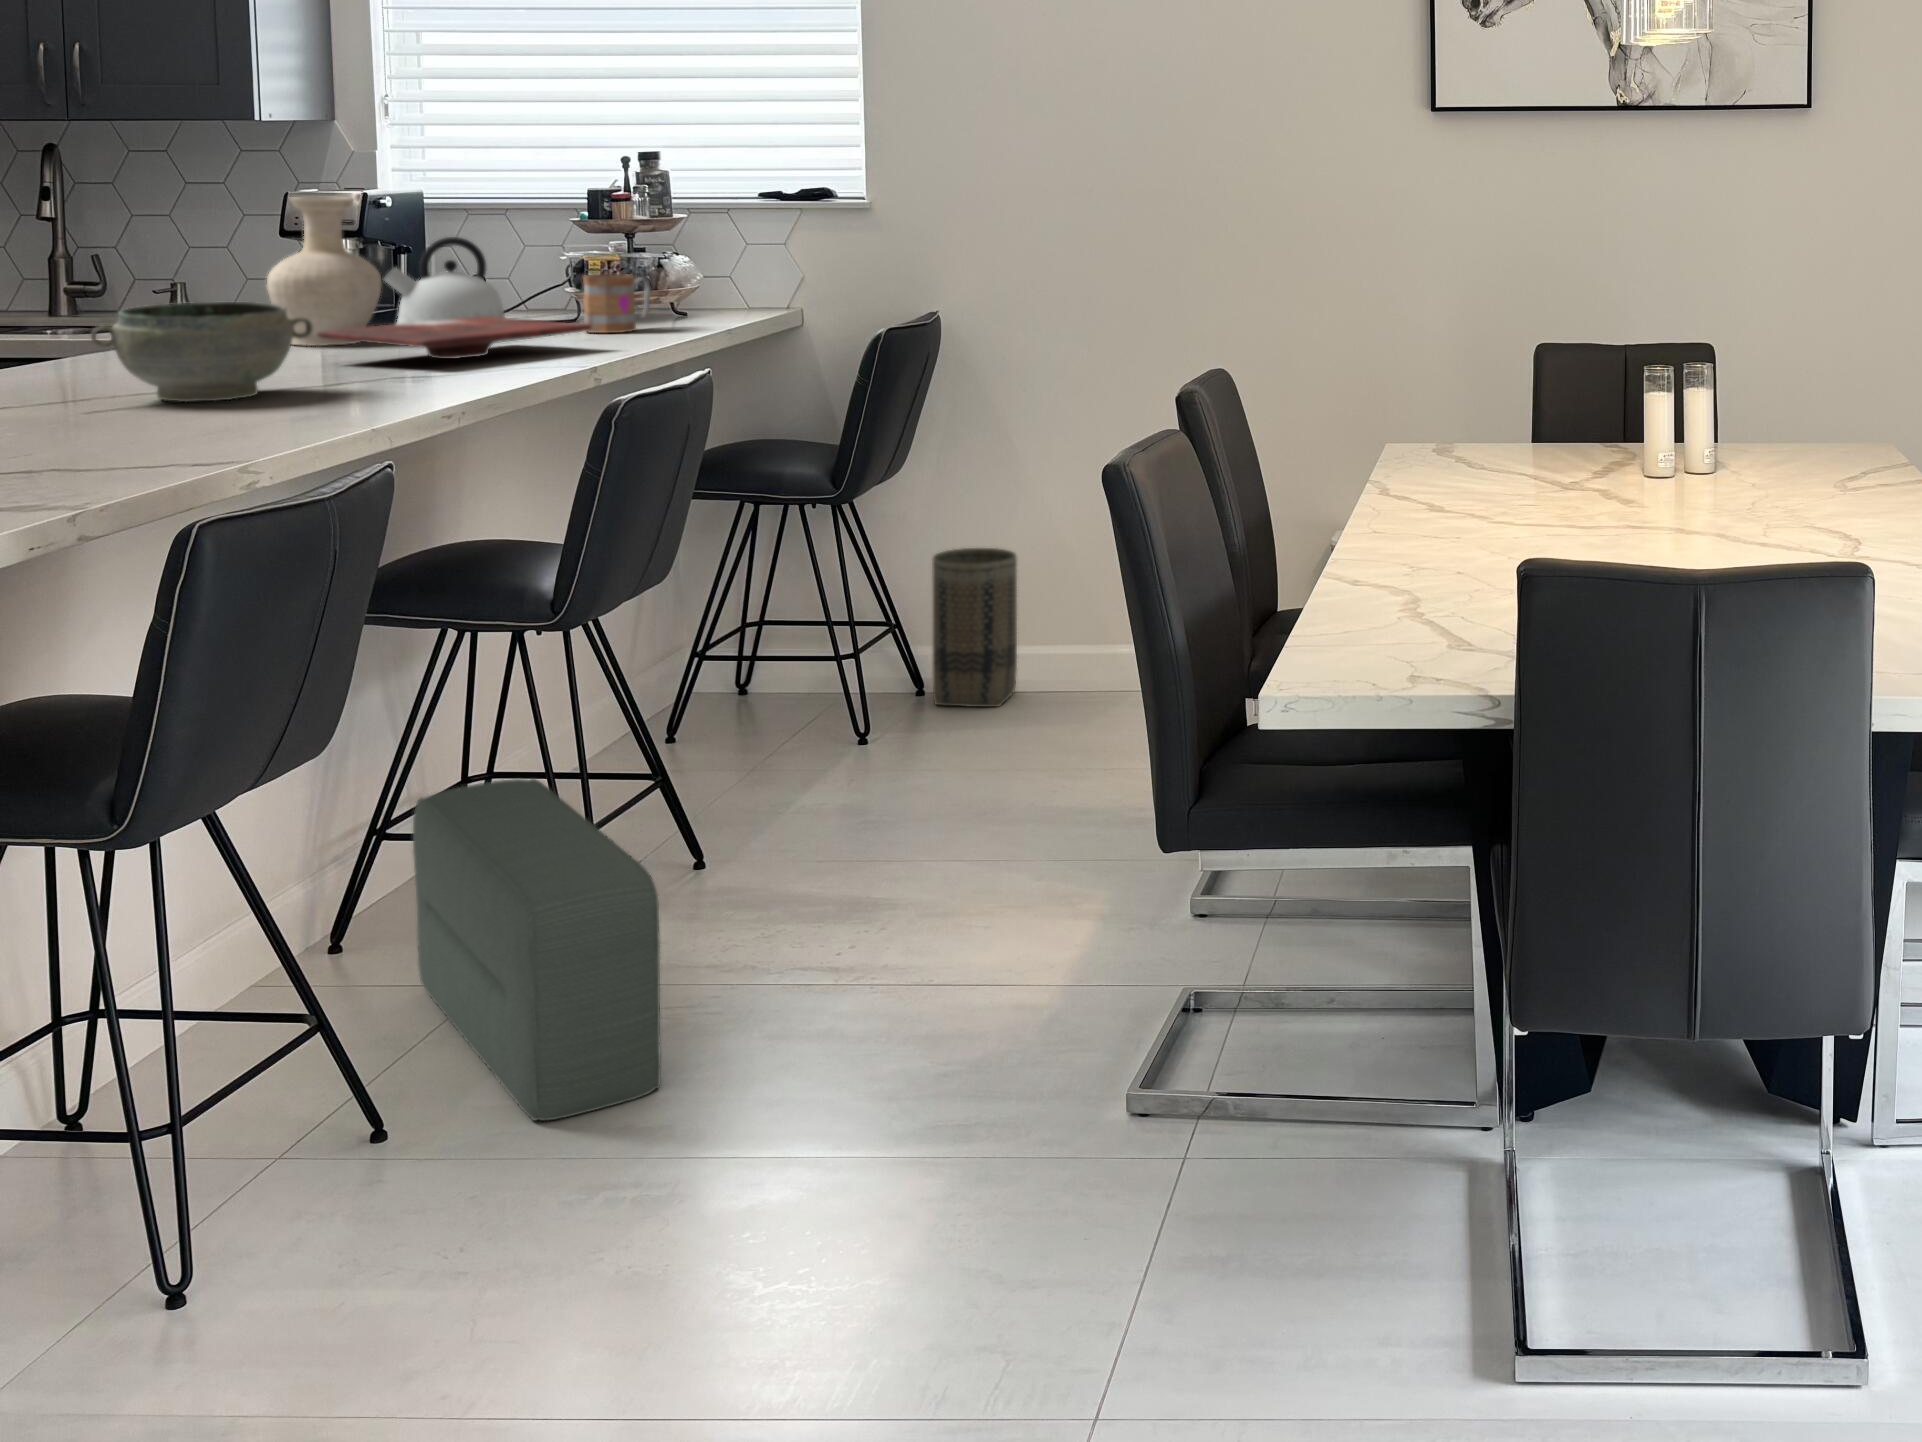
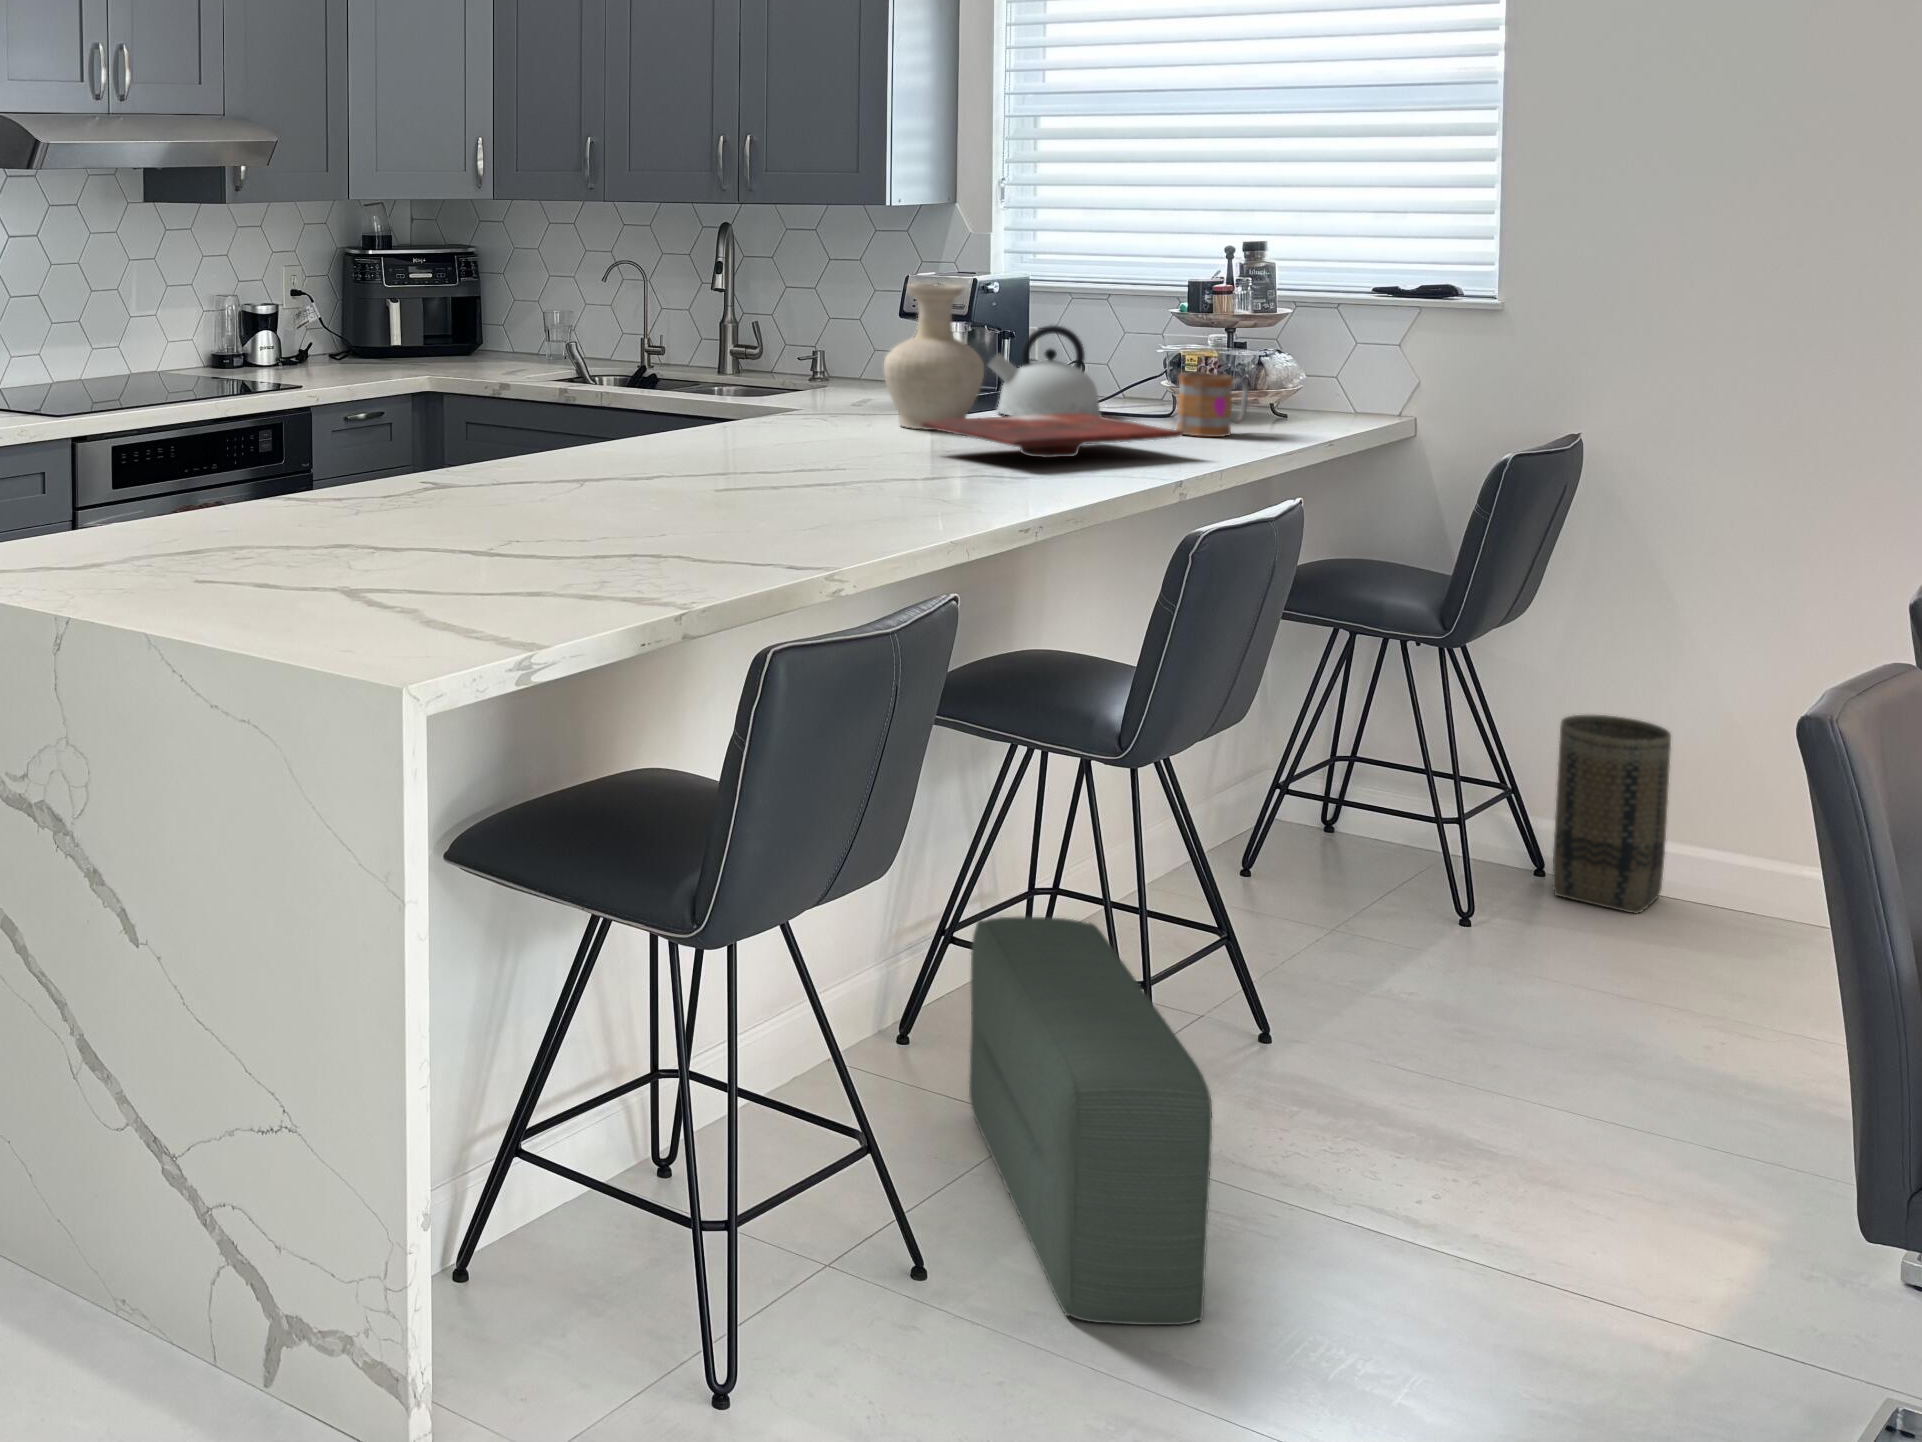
bowl: present [91,302,313,402] -> none [727,392,913,490]

